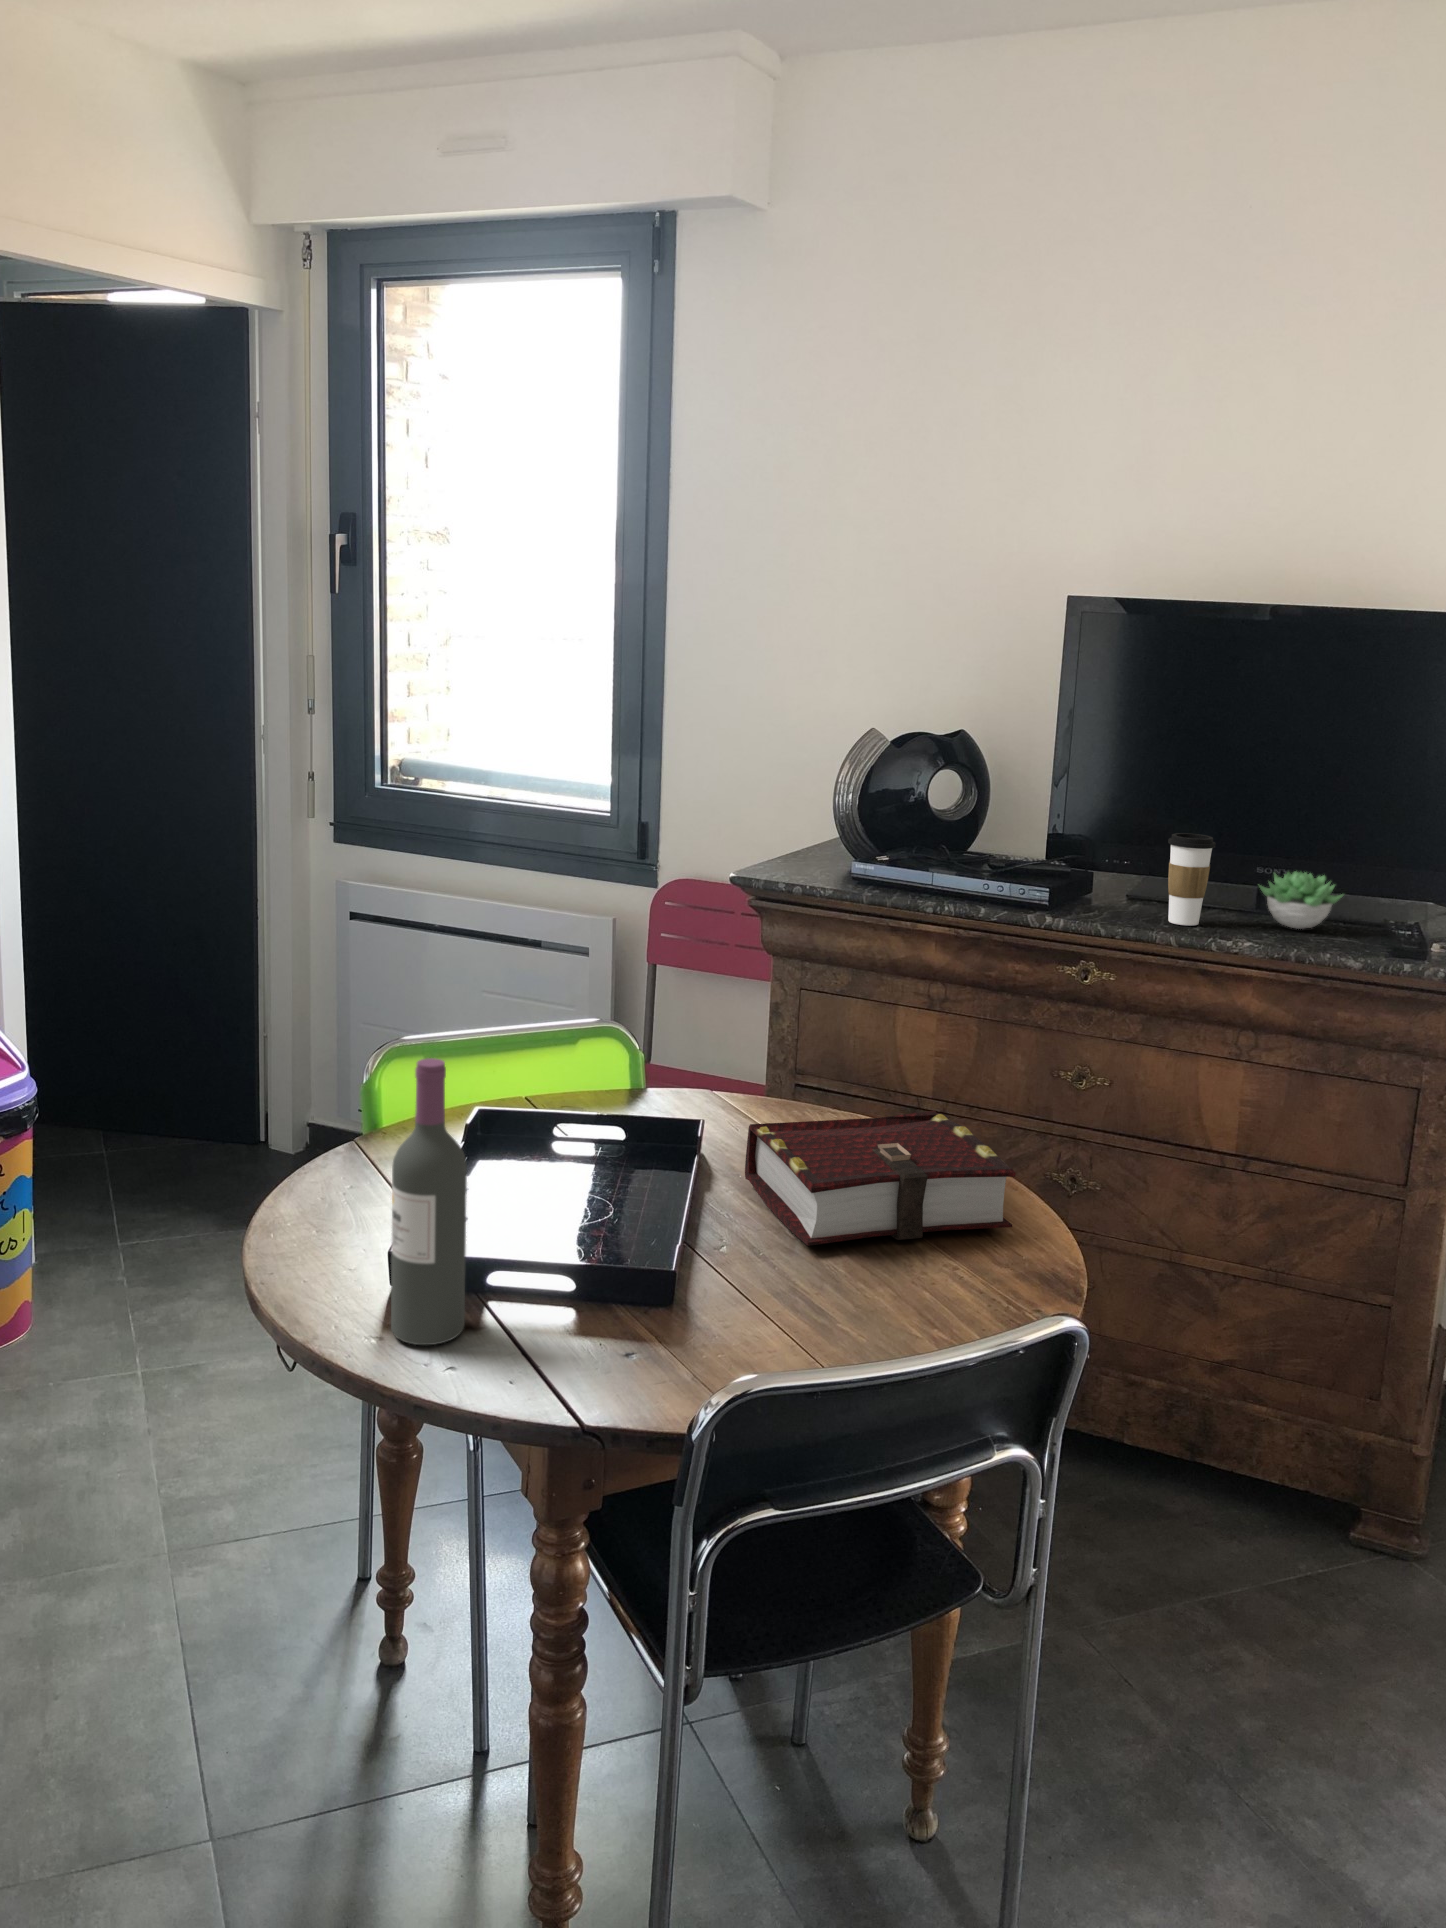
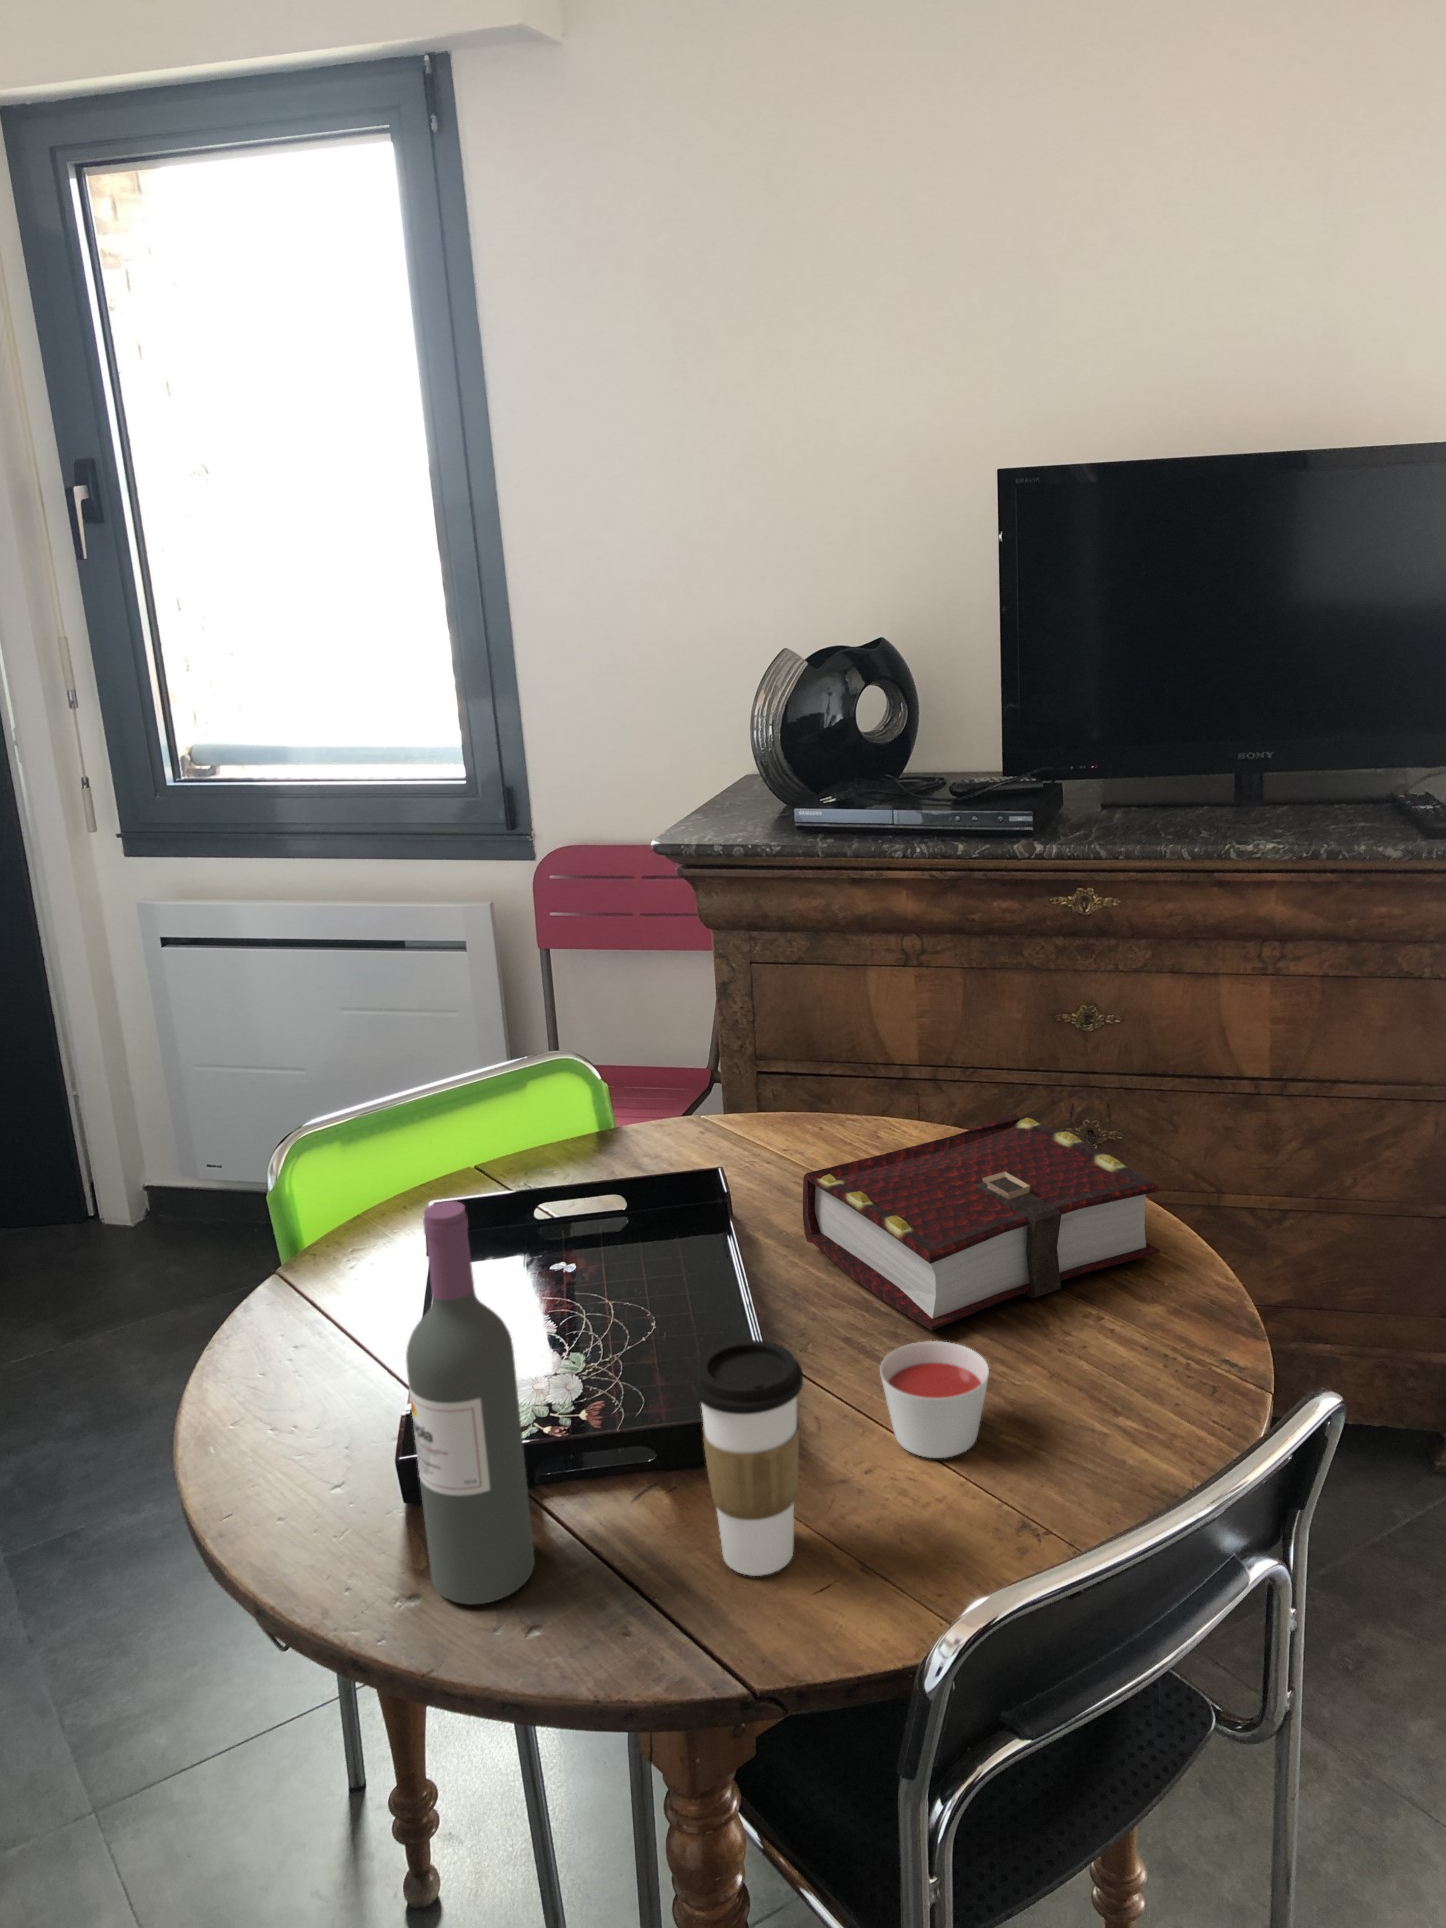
coffee cup: present [1168,833,1216,926] -> present [692,1340,803,1576]
succulent plant: present [1259,872,1343,929] -> none [1257,754,1355,819]
candle: none [741,1240,822,1322] -> present [880,1341,989,1458]

